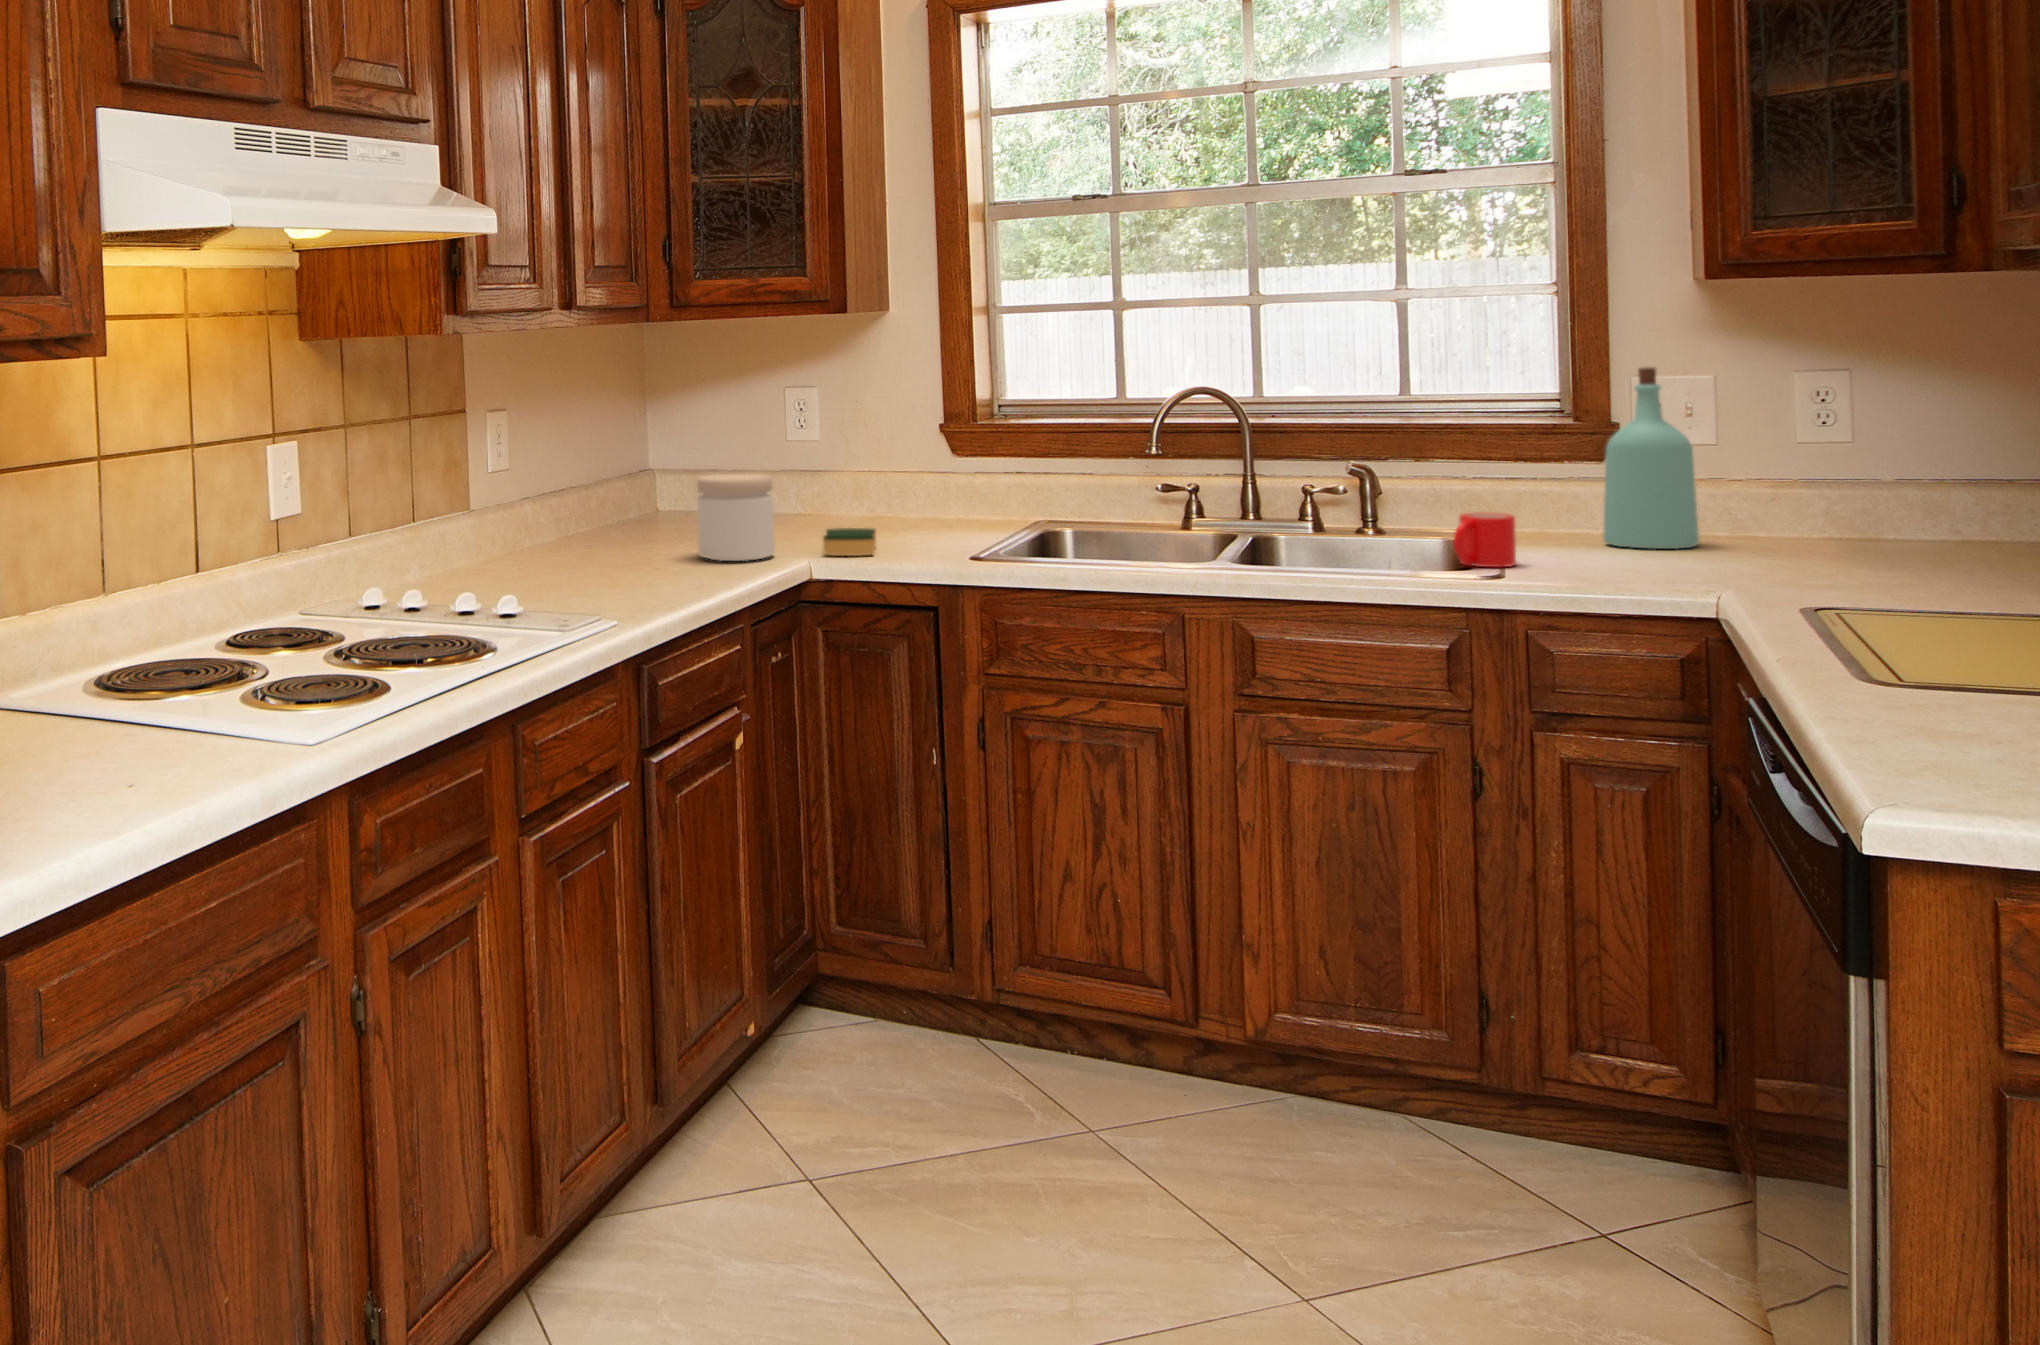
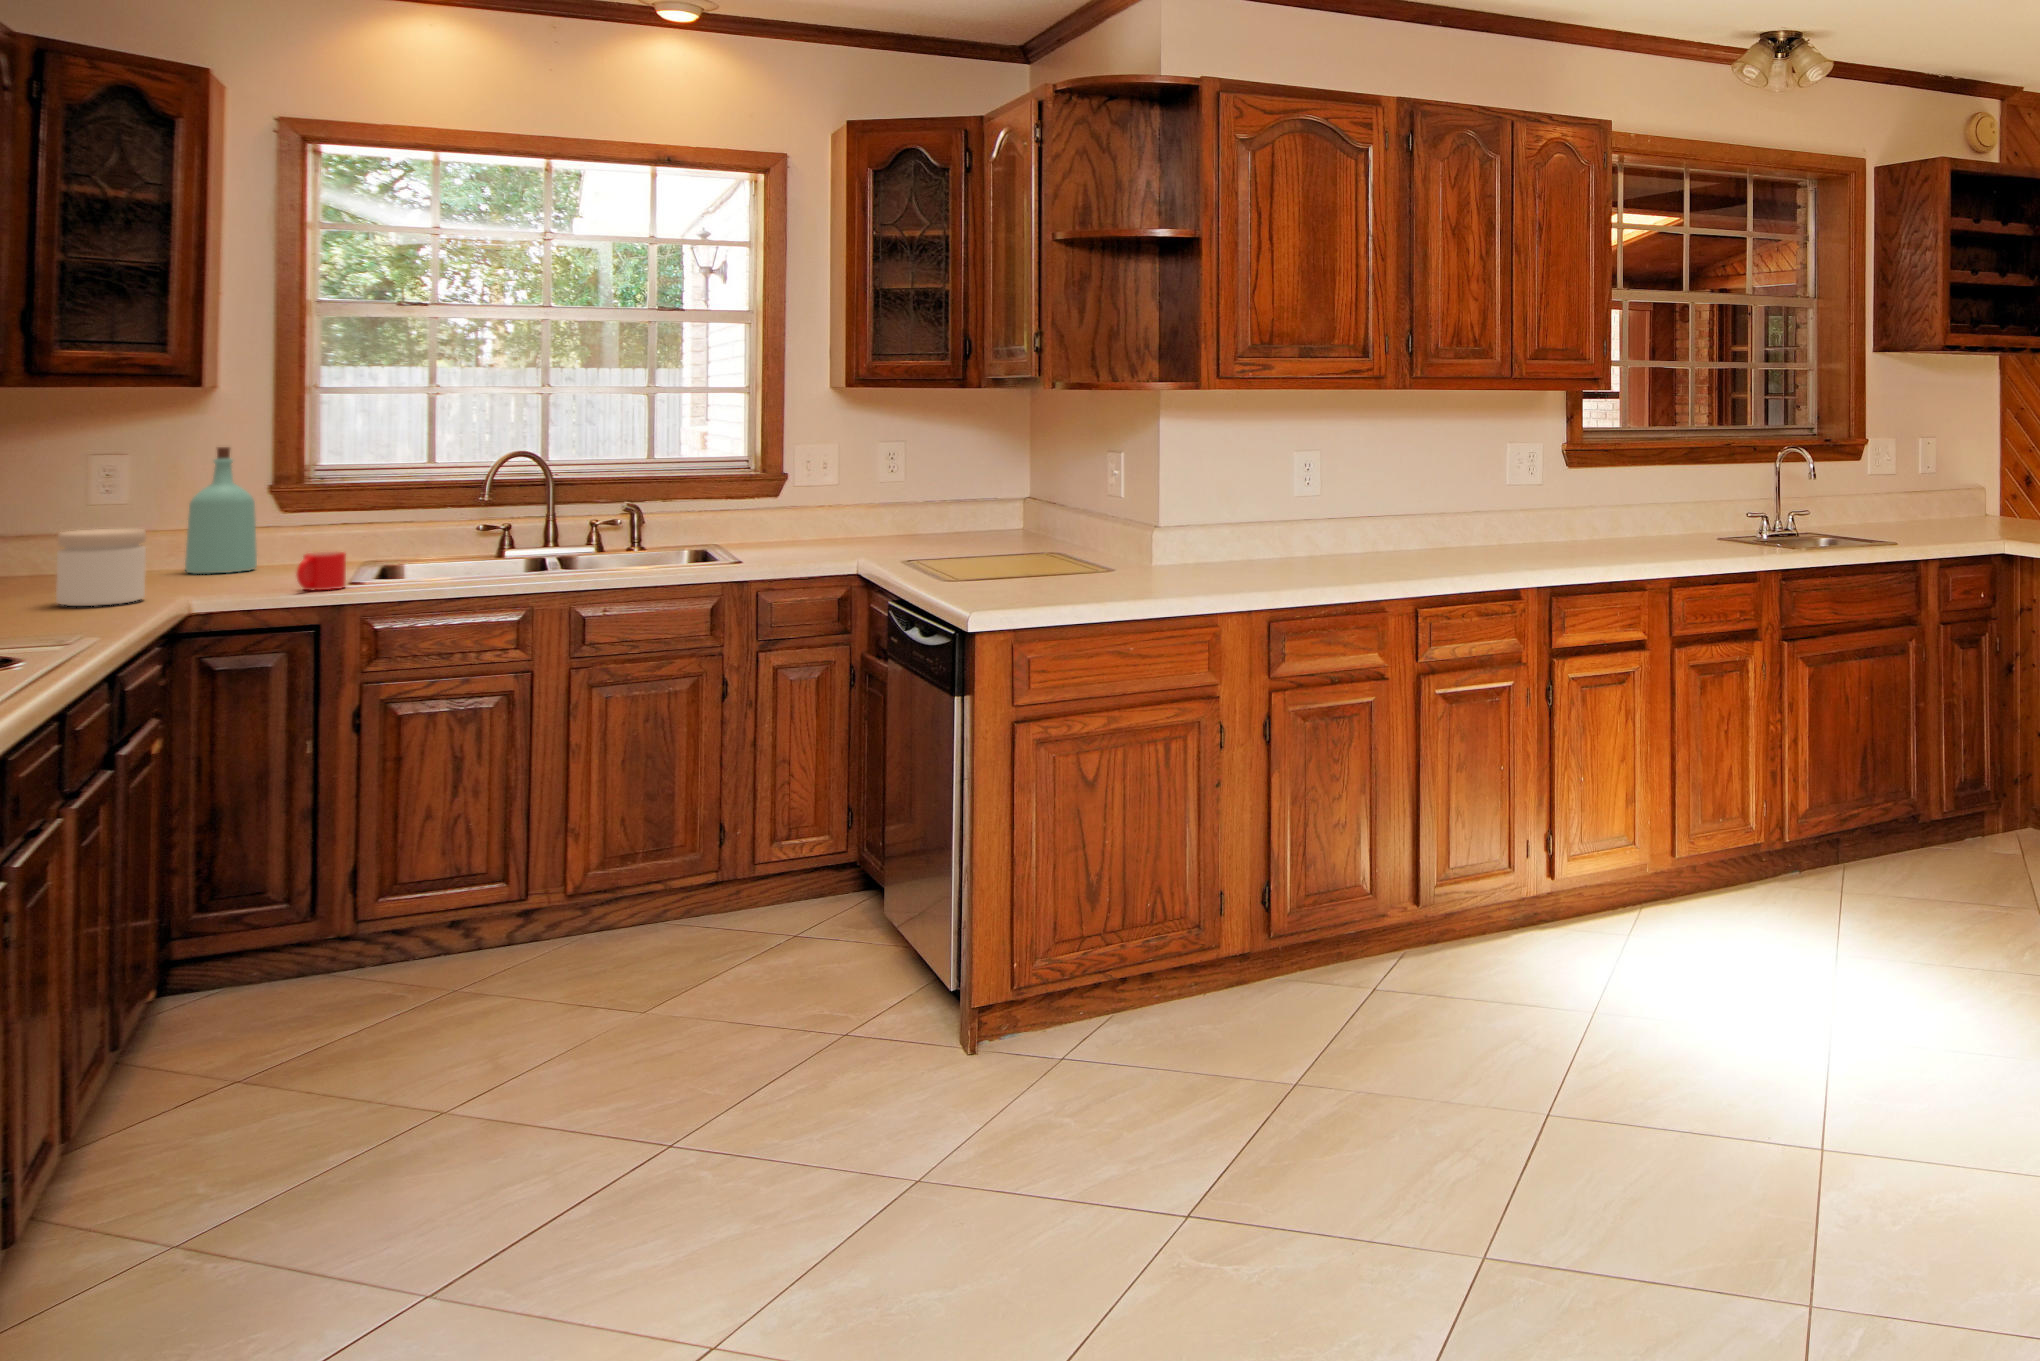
bottle: present [1603,367,1699,549] -> present [185,447,257,574]
mug: present [1453,512,1516,567] -> present [296,552,346,590]
sponge: present [823,528,876,556] -> none [187,570,250,594]

